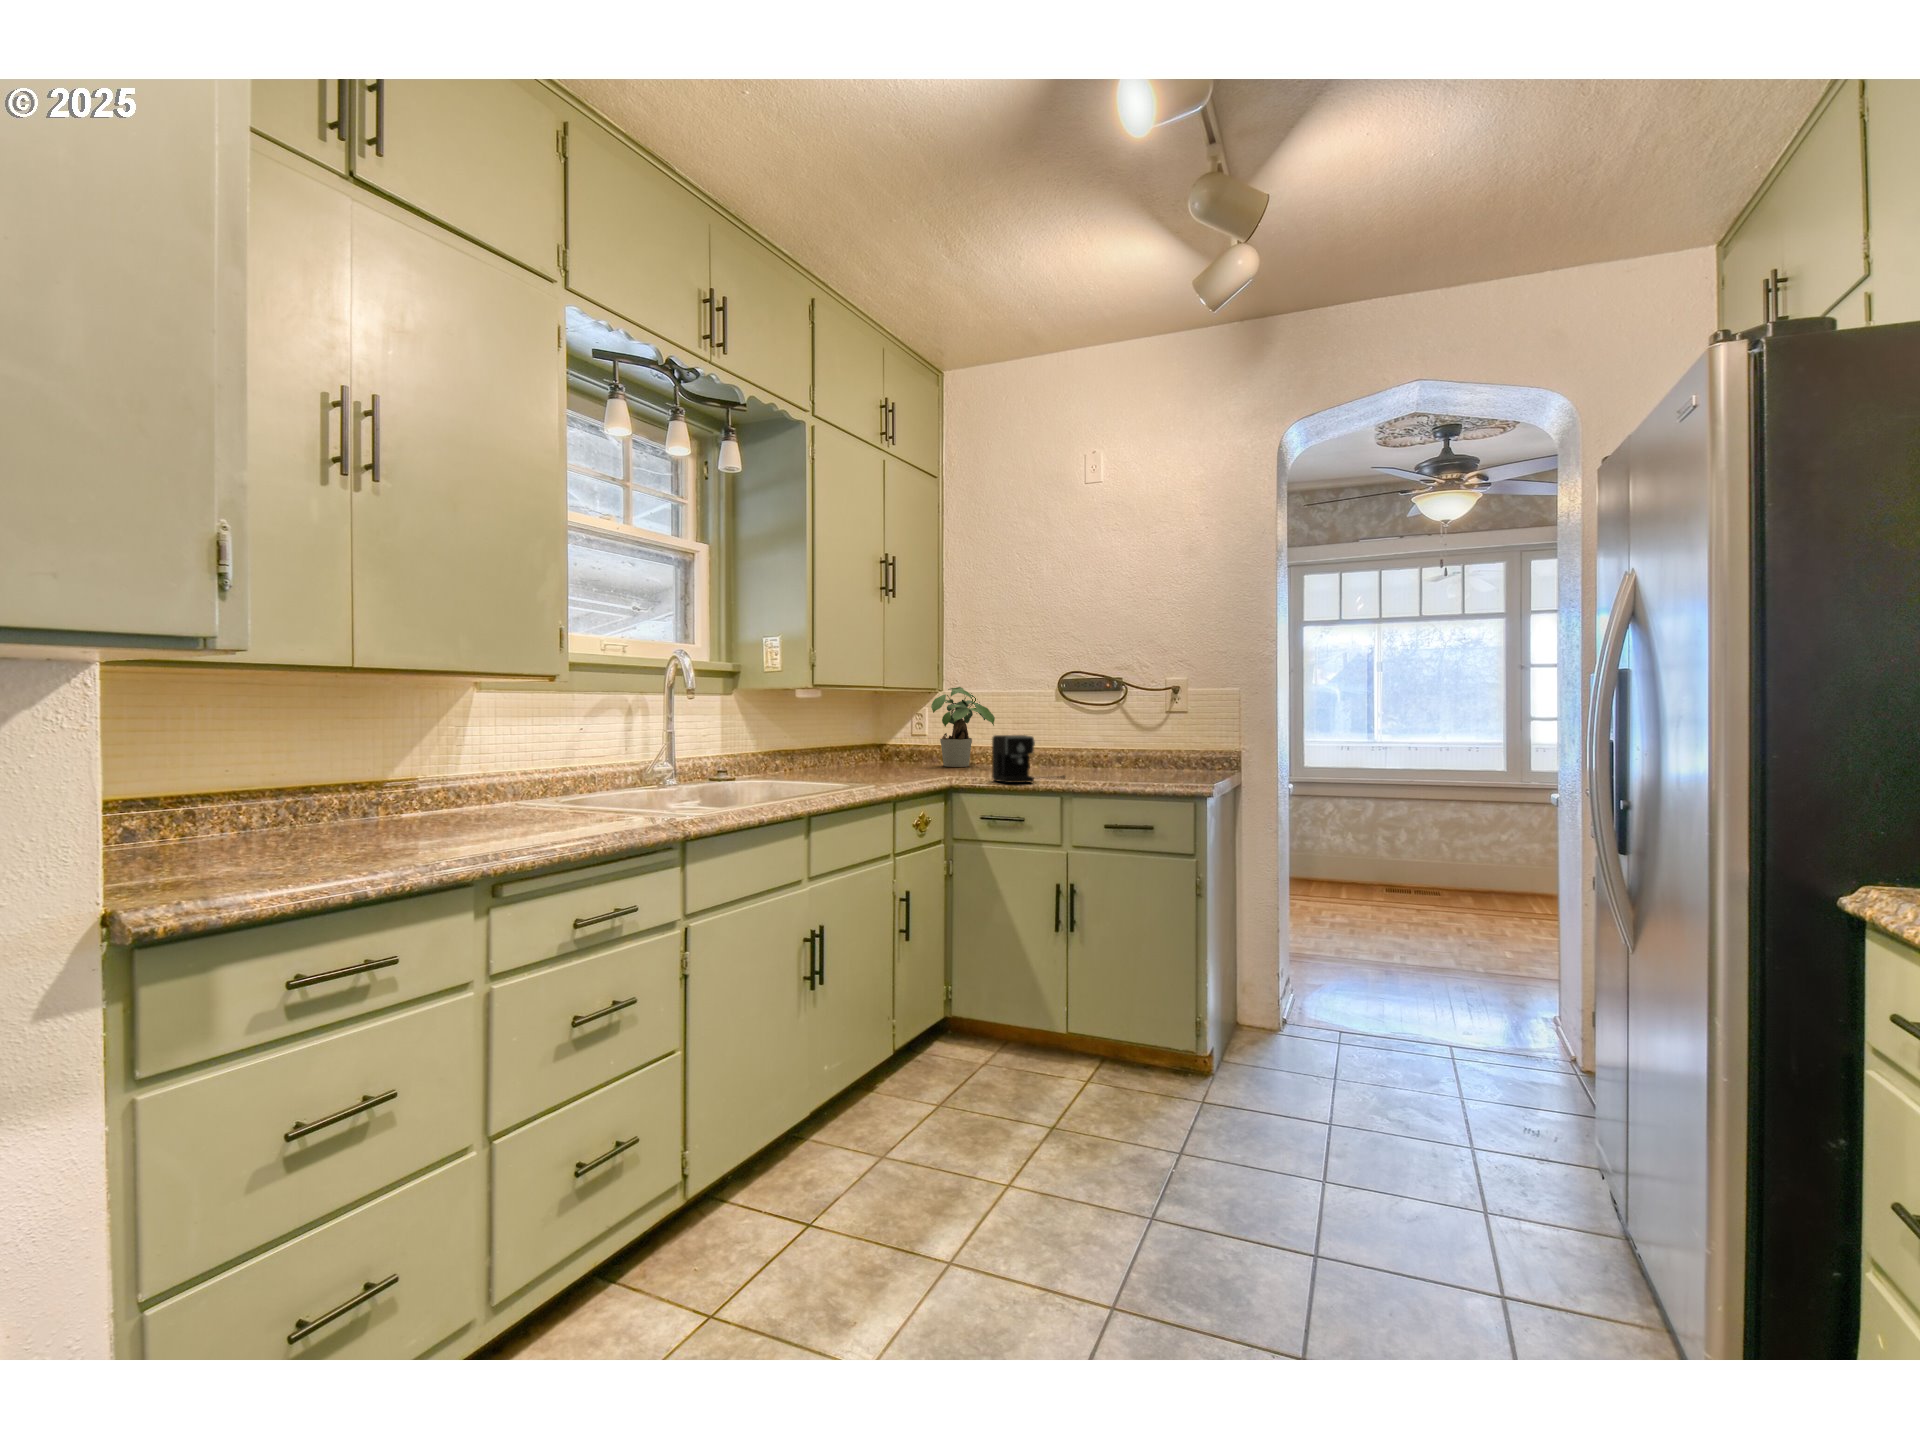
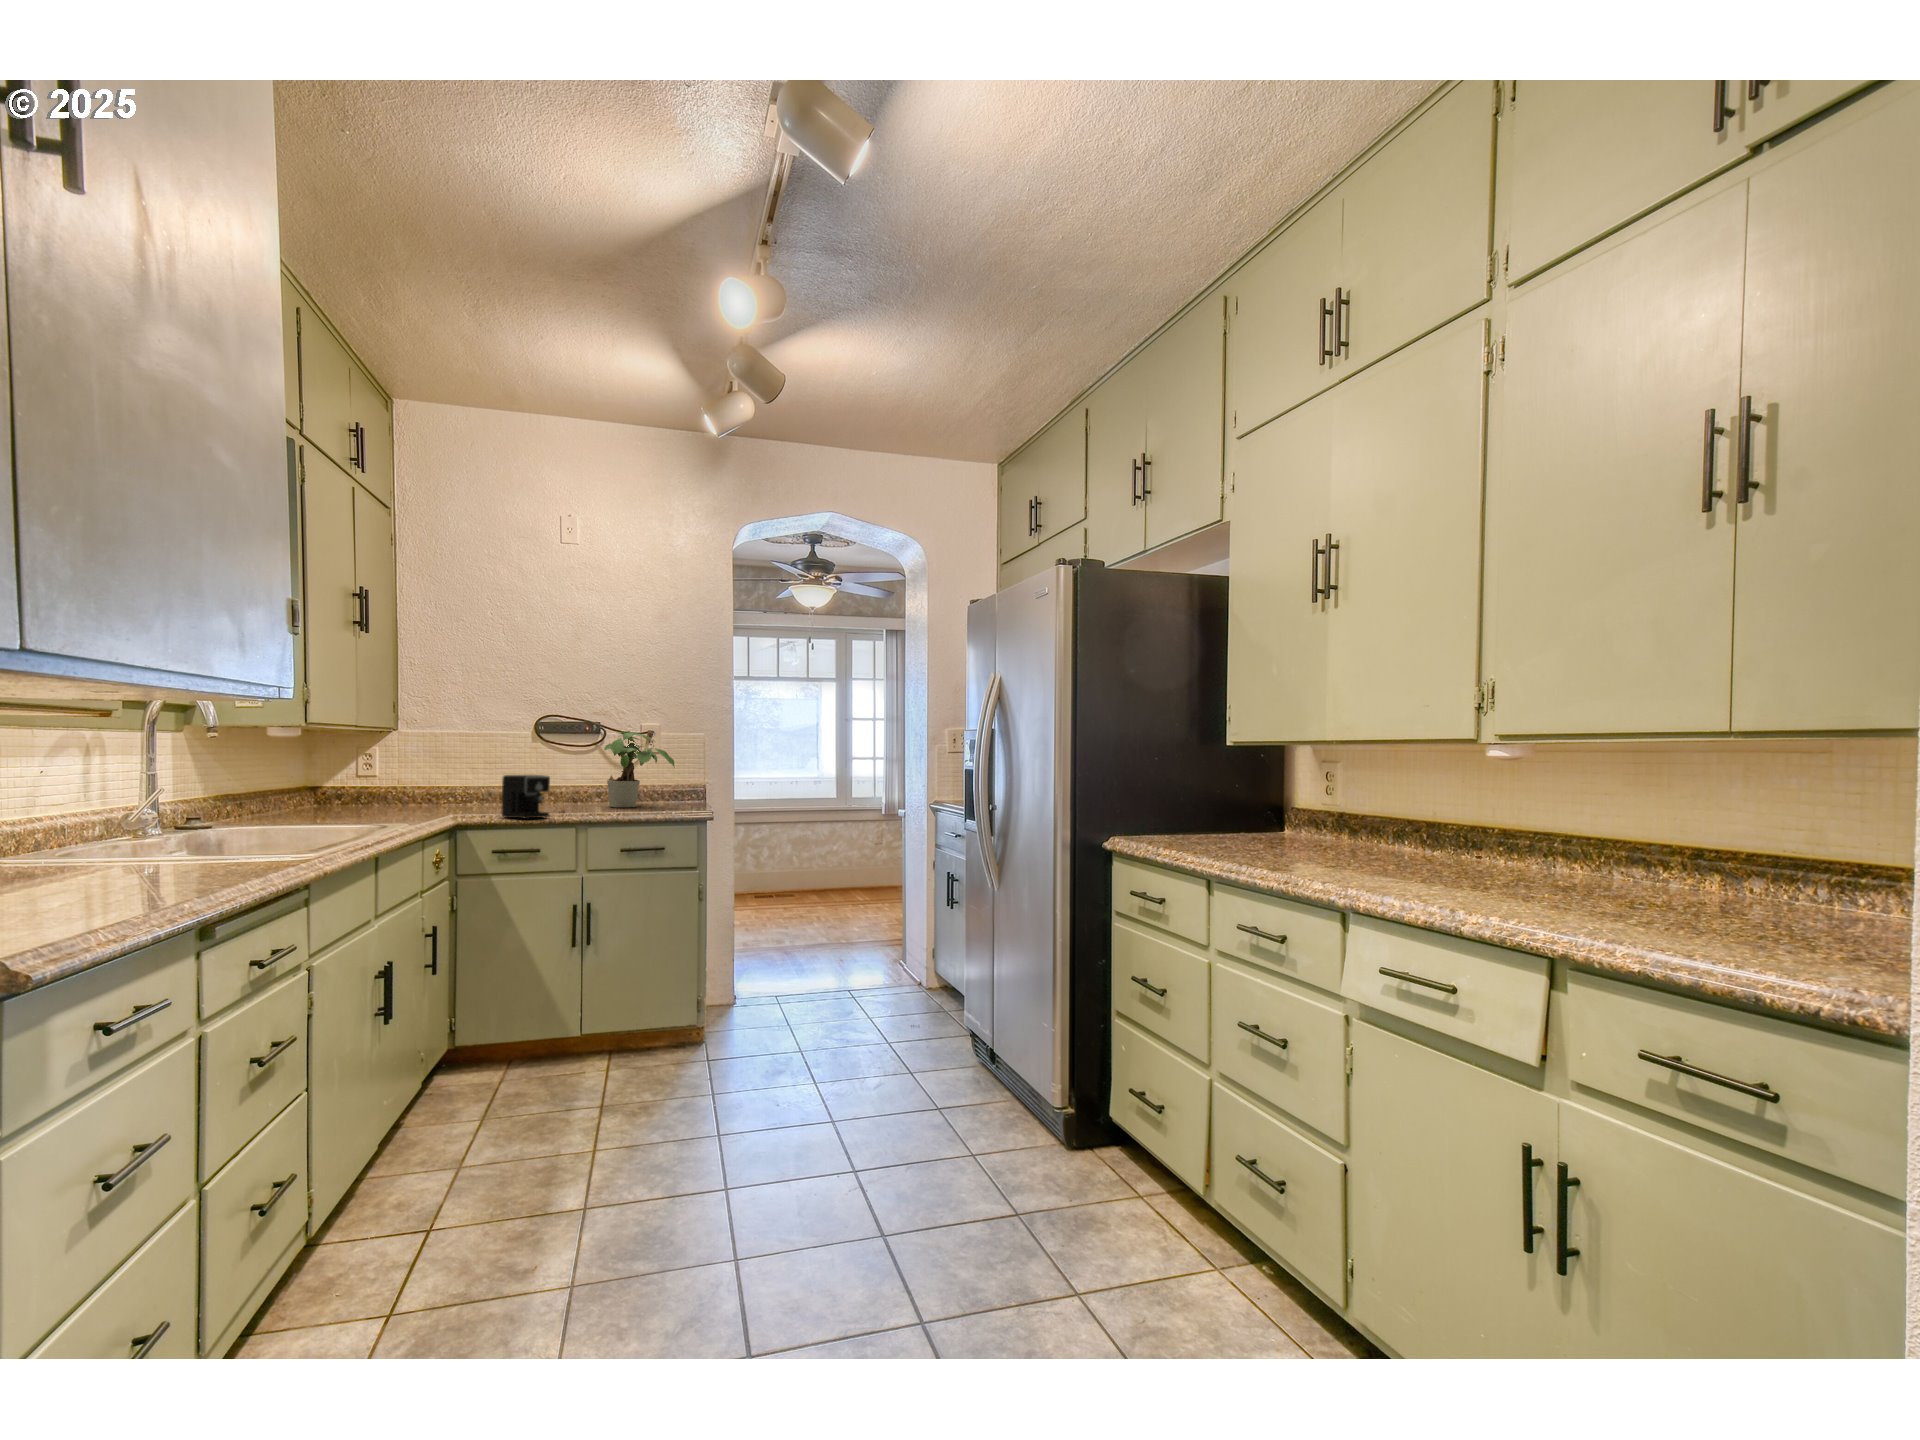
potted plant: present [931,687,995,767] -> present [604,731,675,807]

